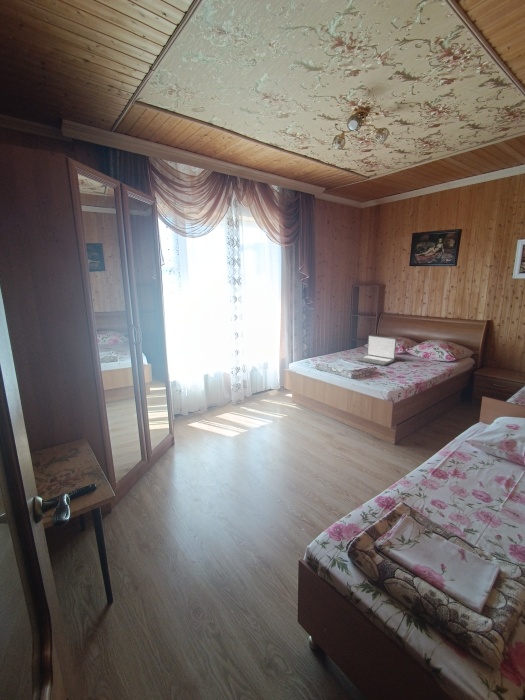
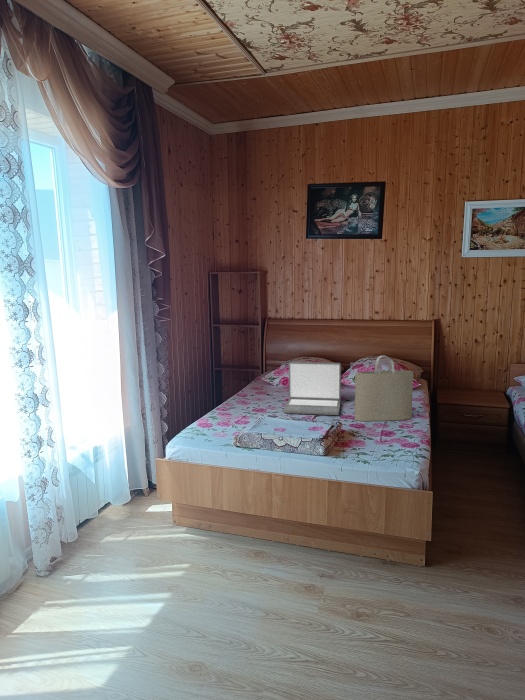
tote bag: none [391,335,430,374] -> present [355,355,413,421]

